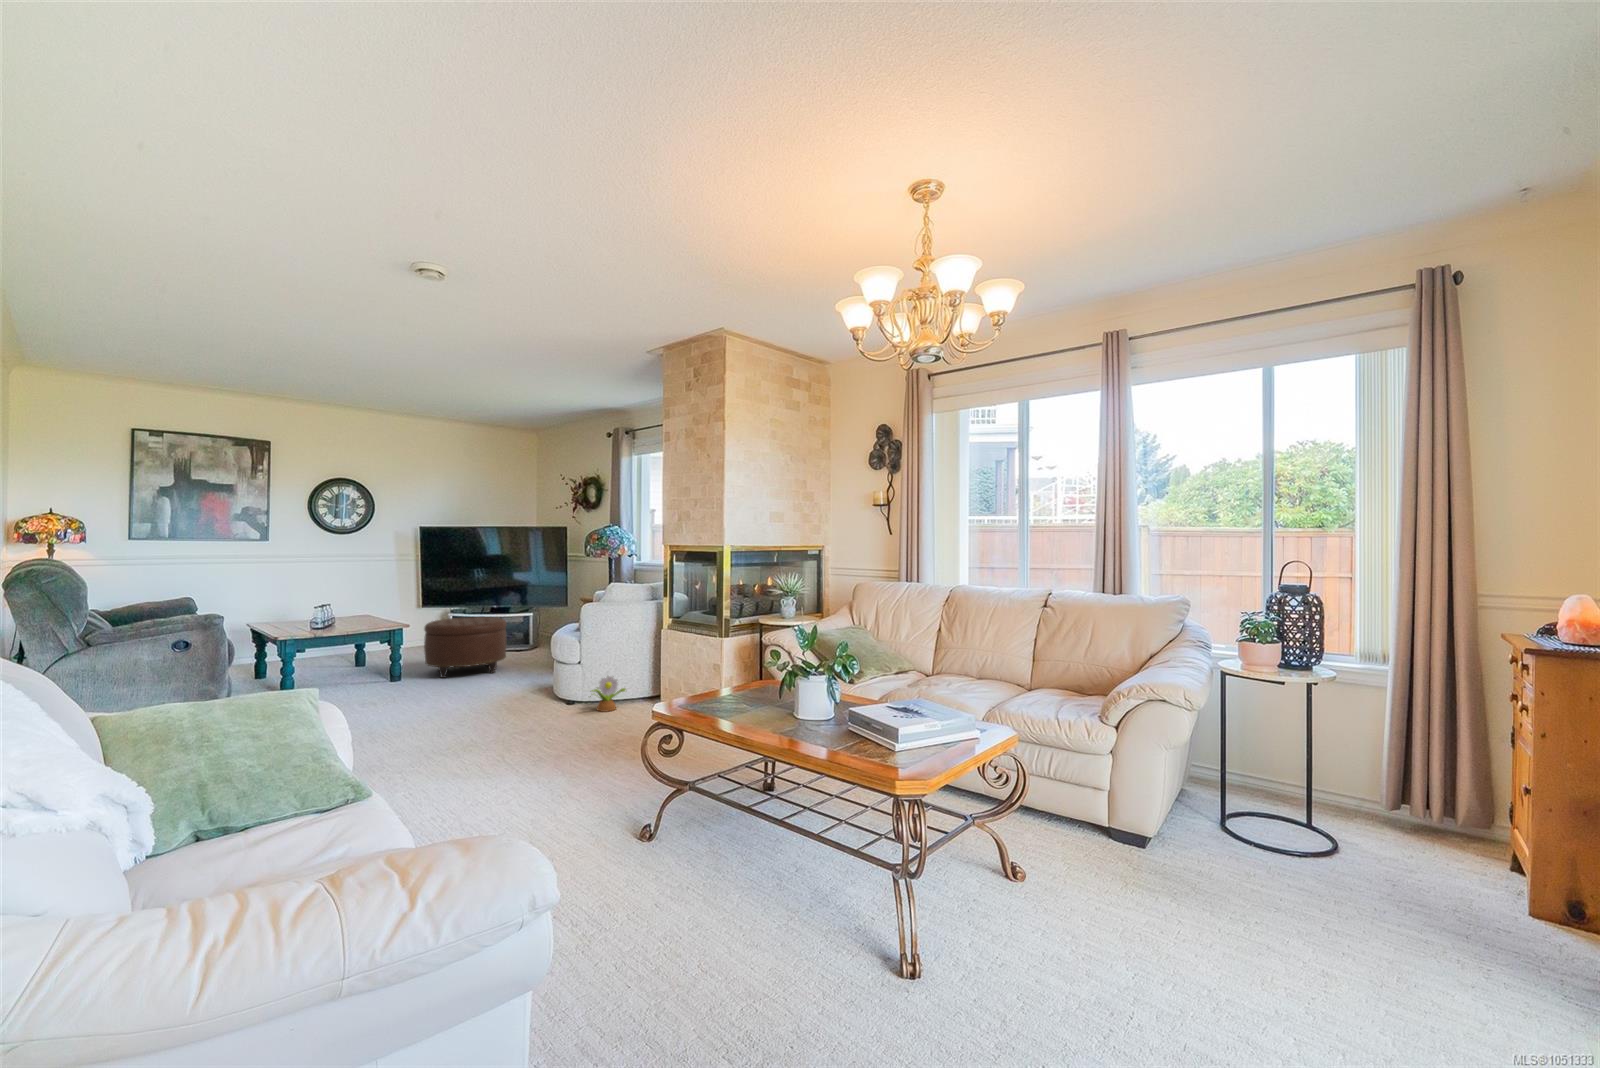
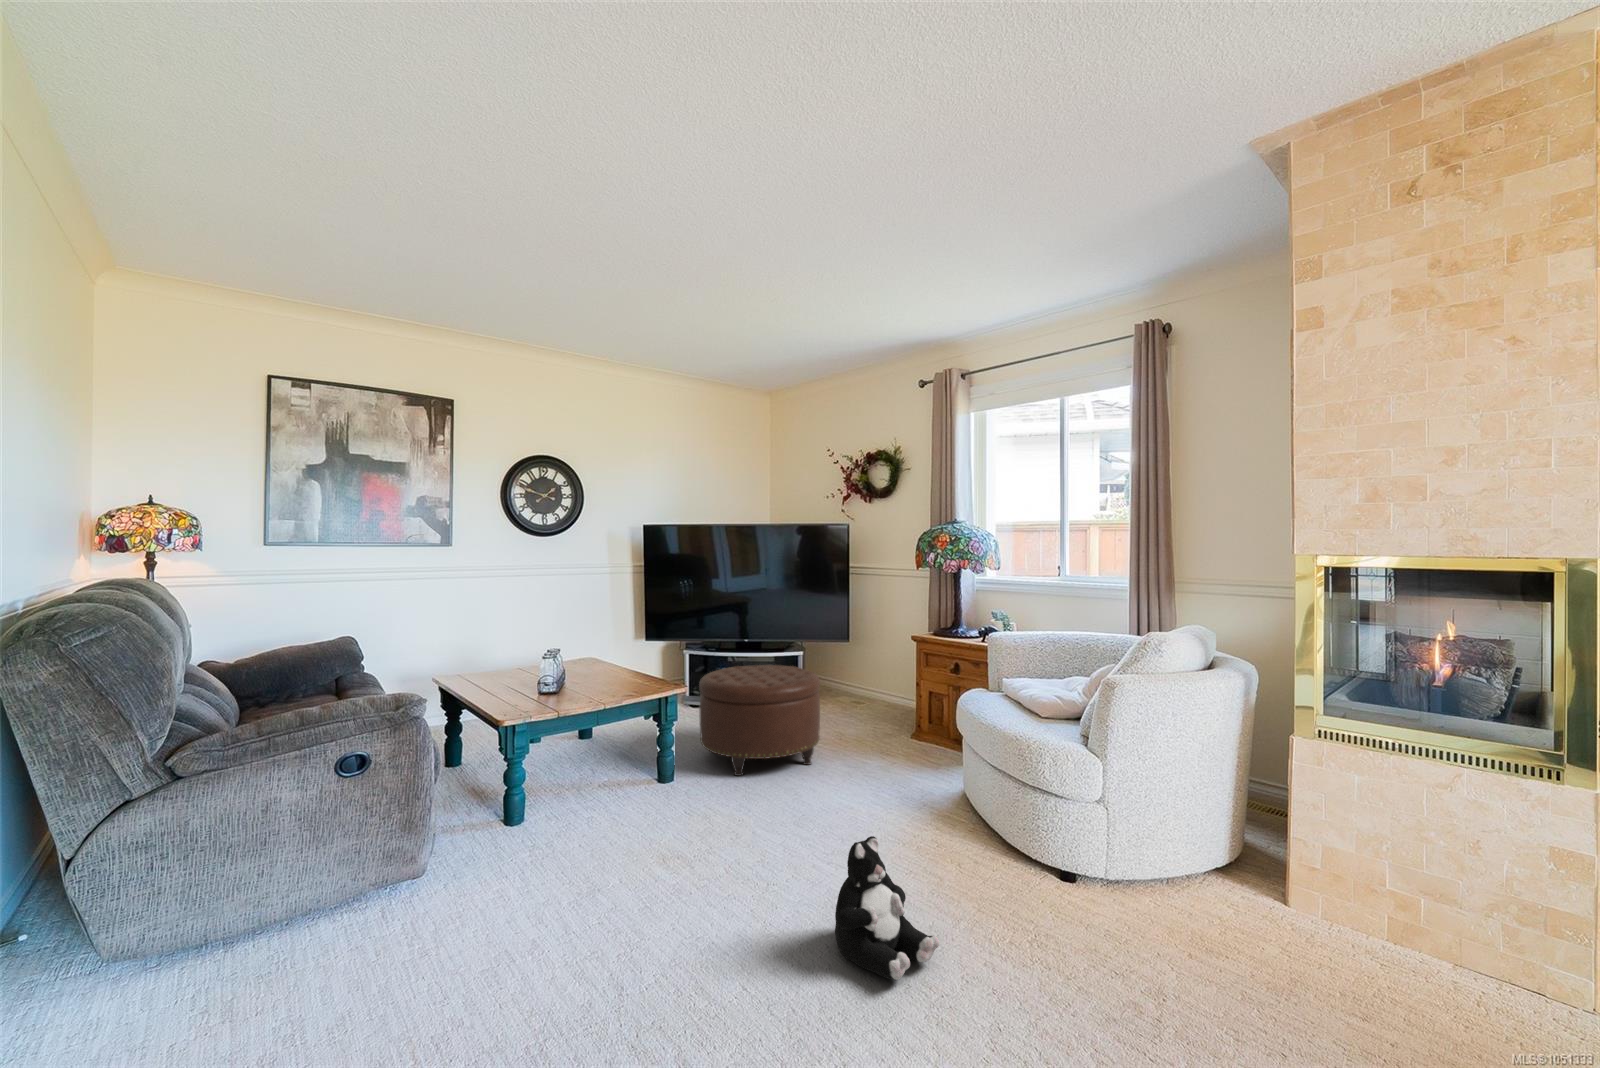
plush toy: none [415,675,463,728] -> present [835,836,939,980]
decorative plant: present [592,676,626,712] -> none [1132,835,1223,915]

